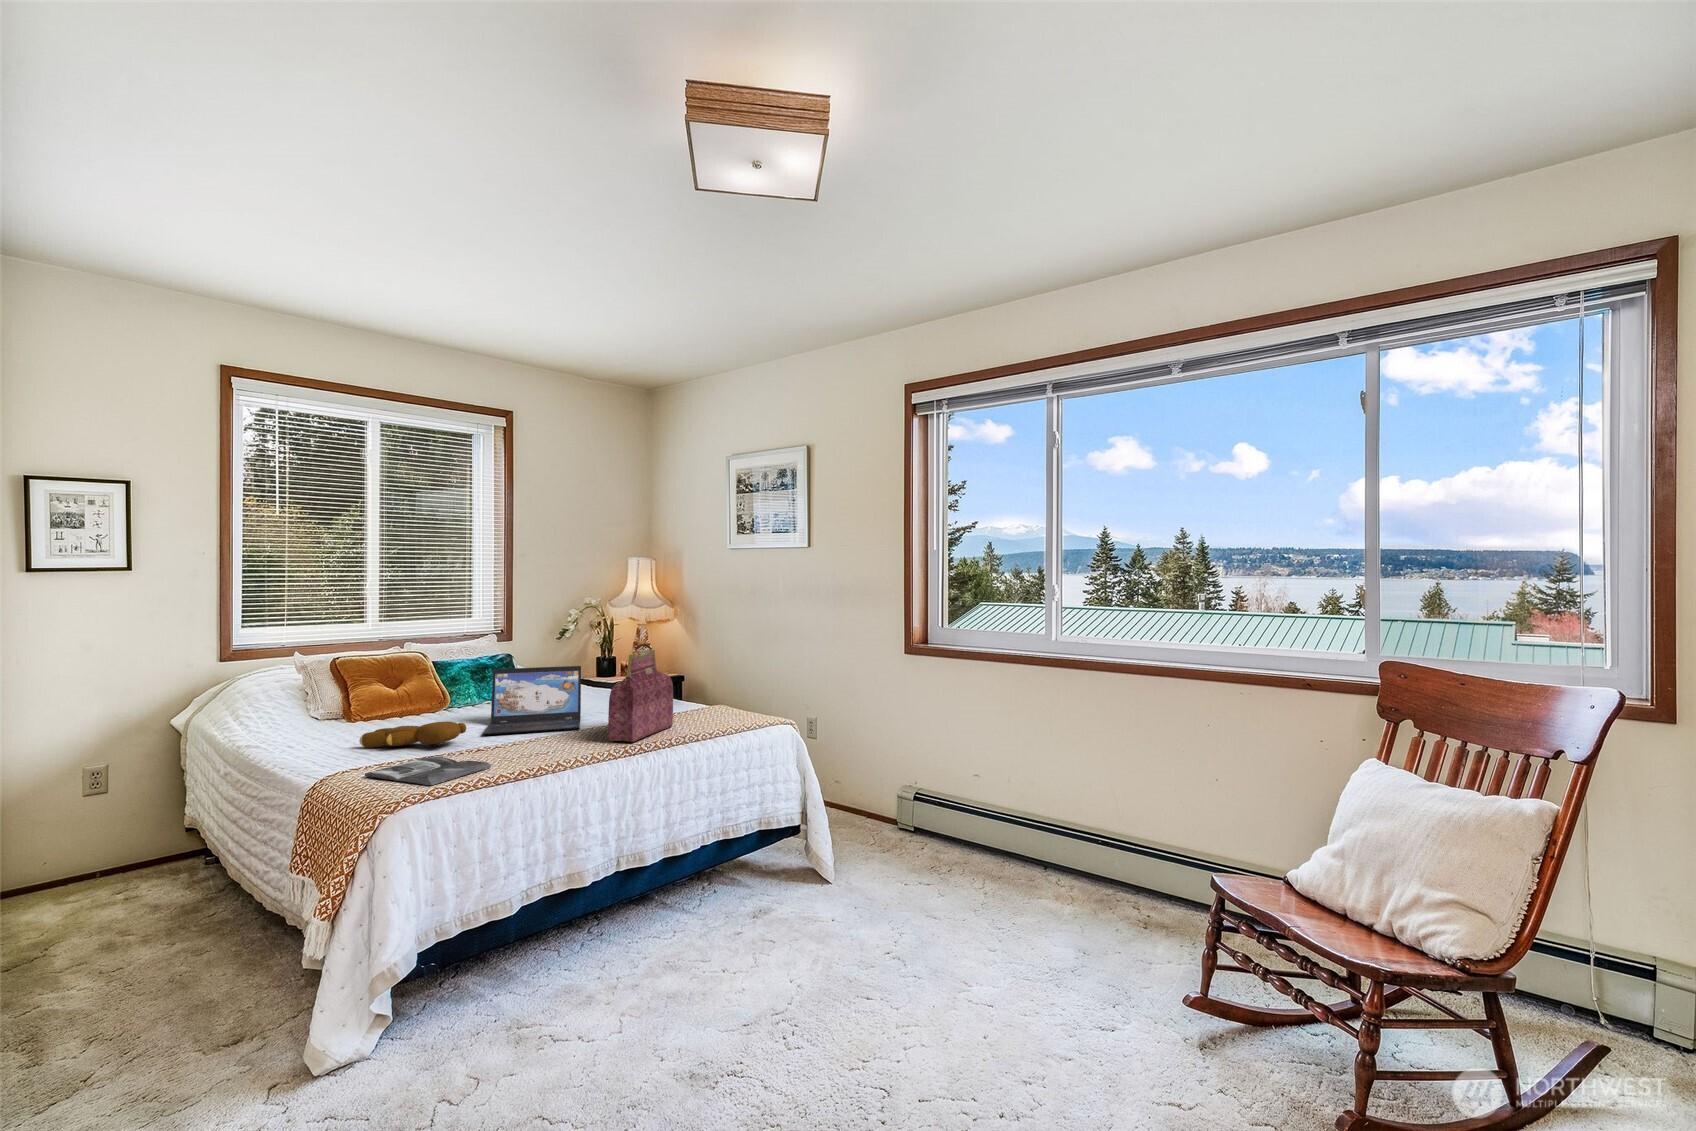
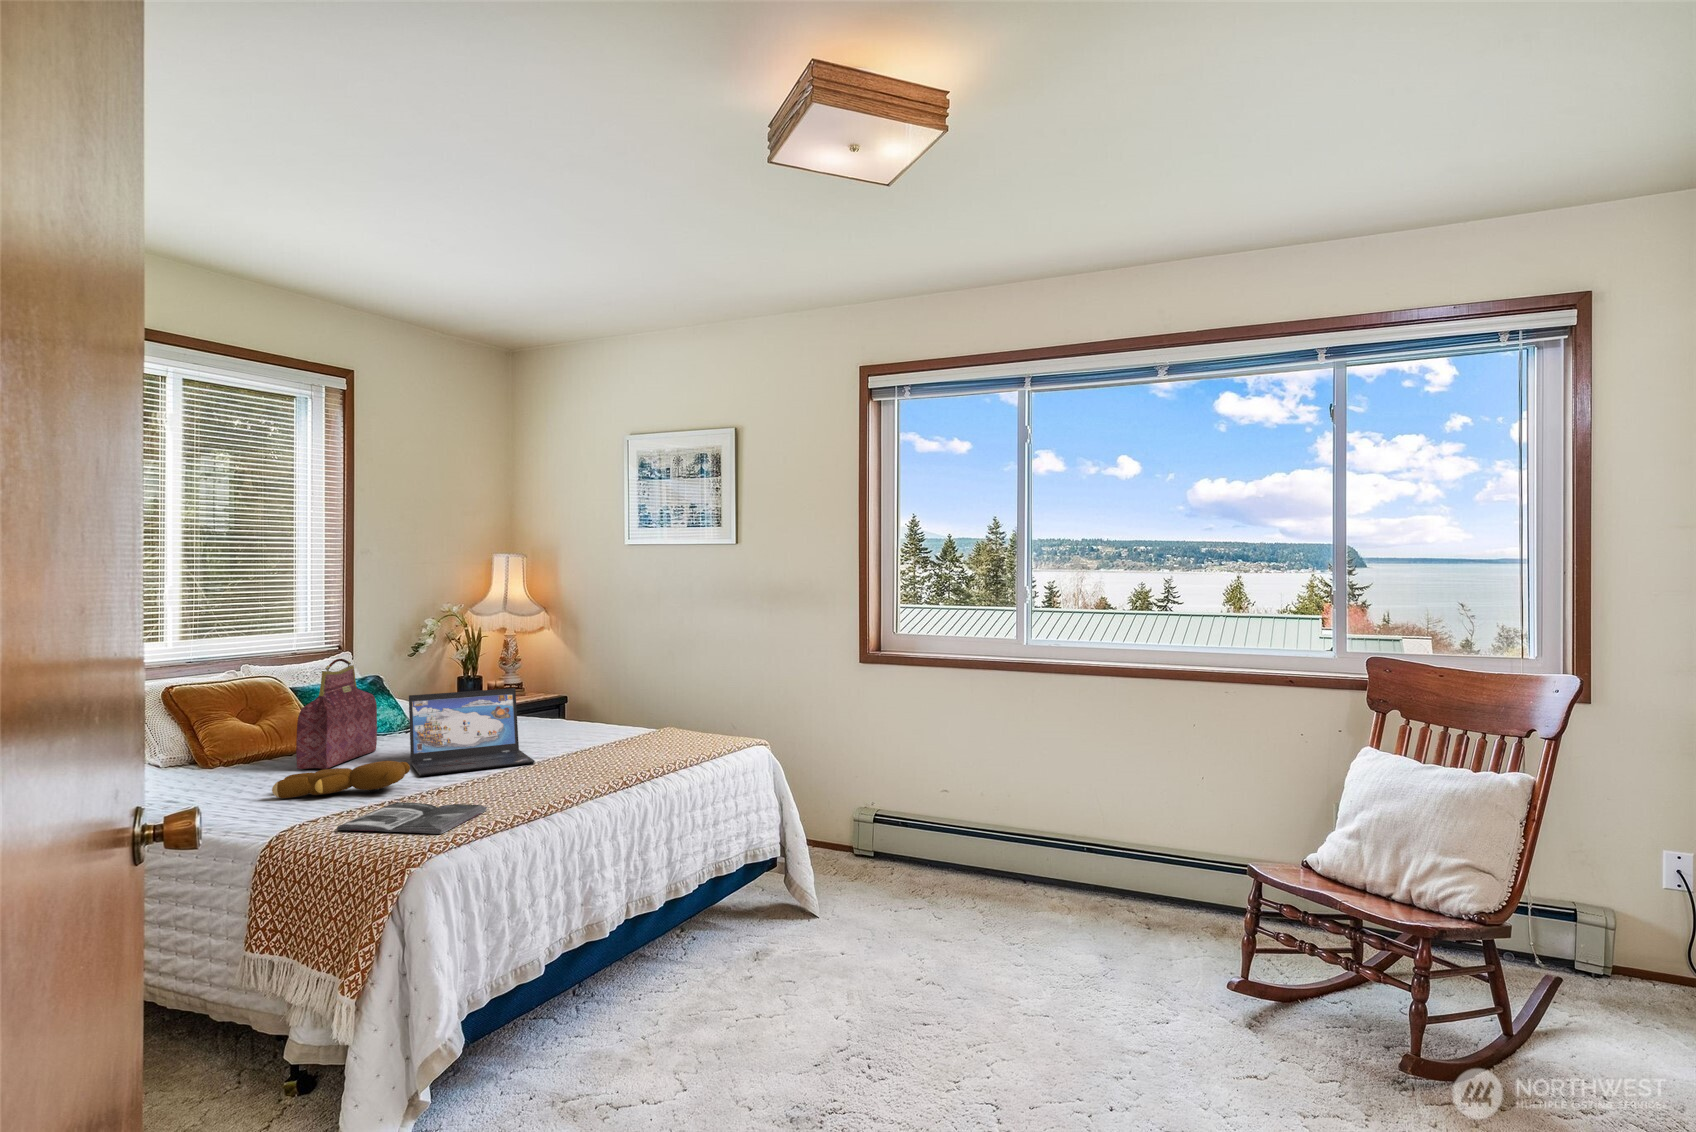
handbag: present [608,644,673,742] -> present [296,659,377,769]

